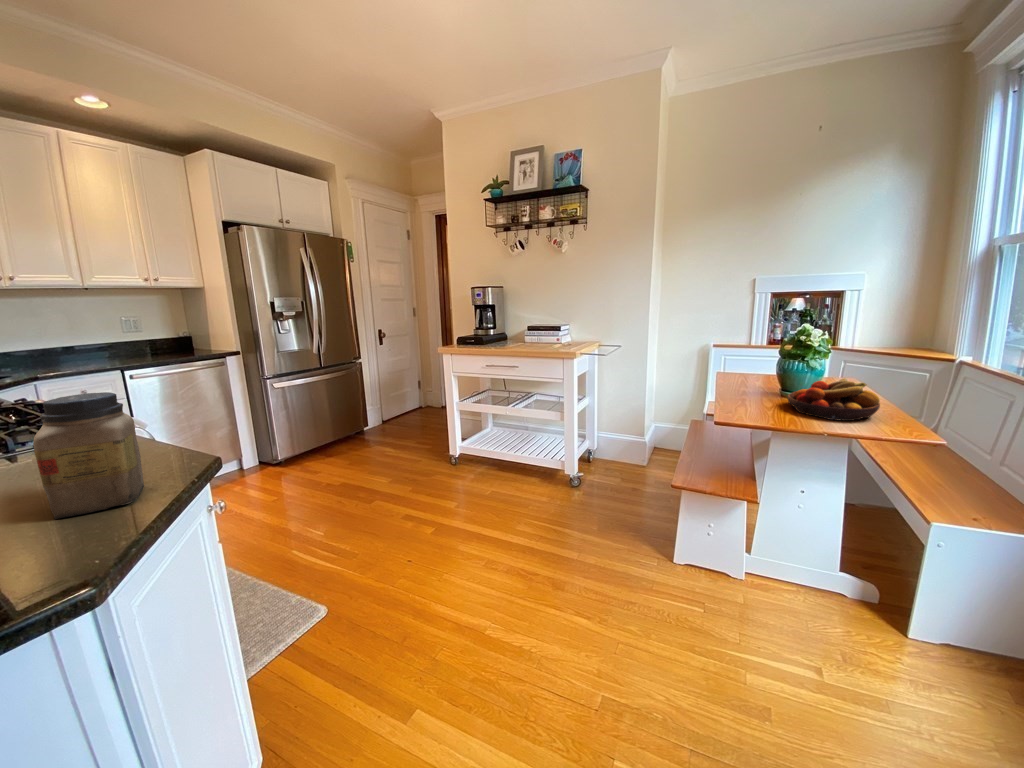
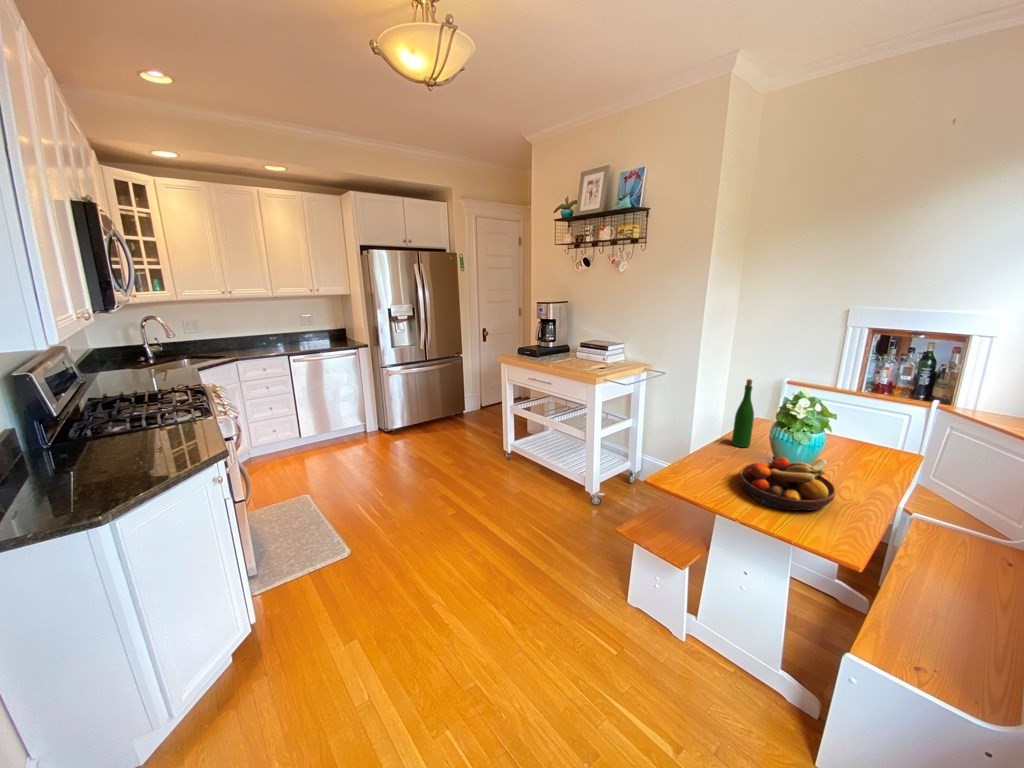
wine bottle: none [735,326,755,389] -> present [732,379,754,447]
jar: present [33,392,144,519] -> none [134,407,190,470]

